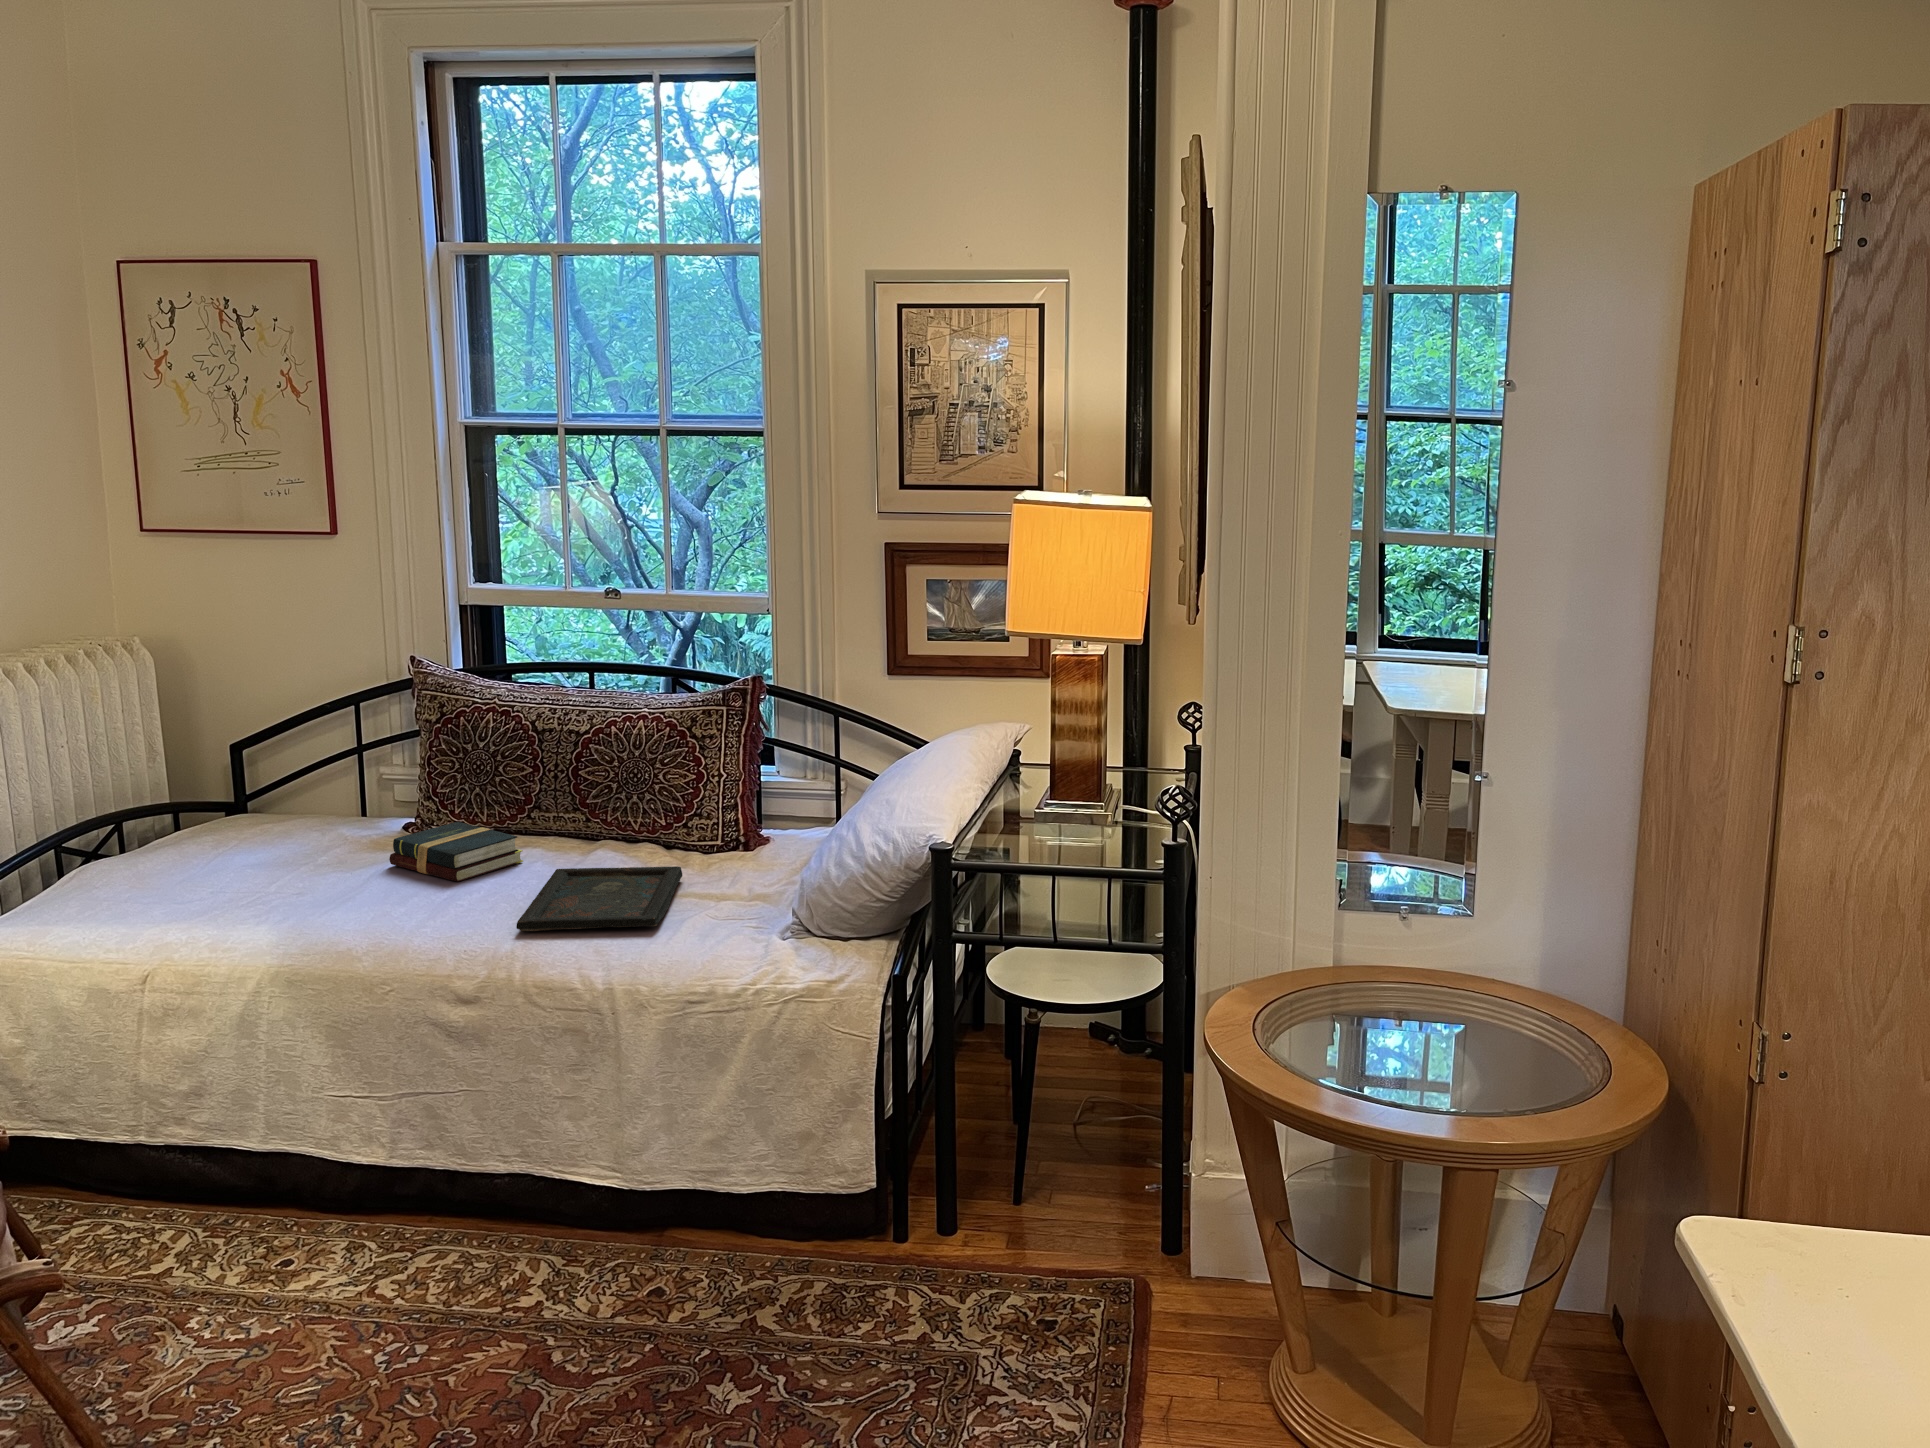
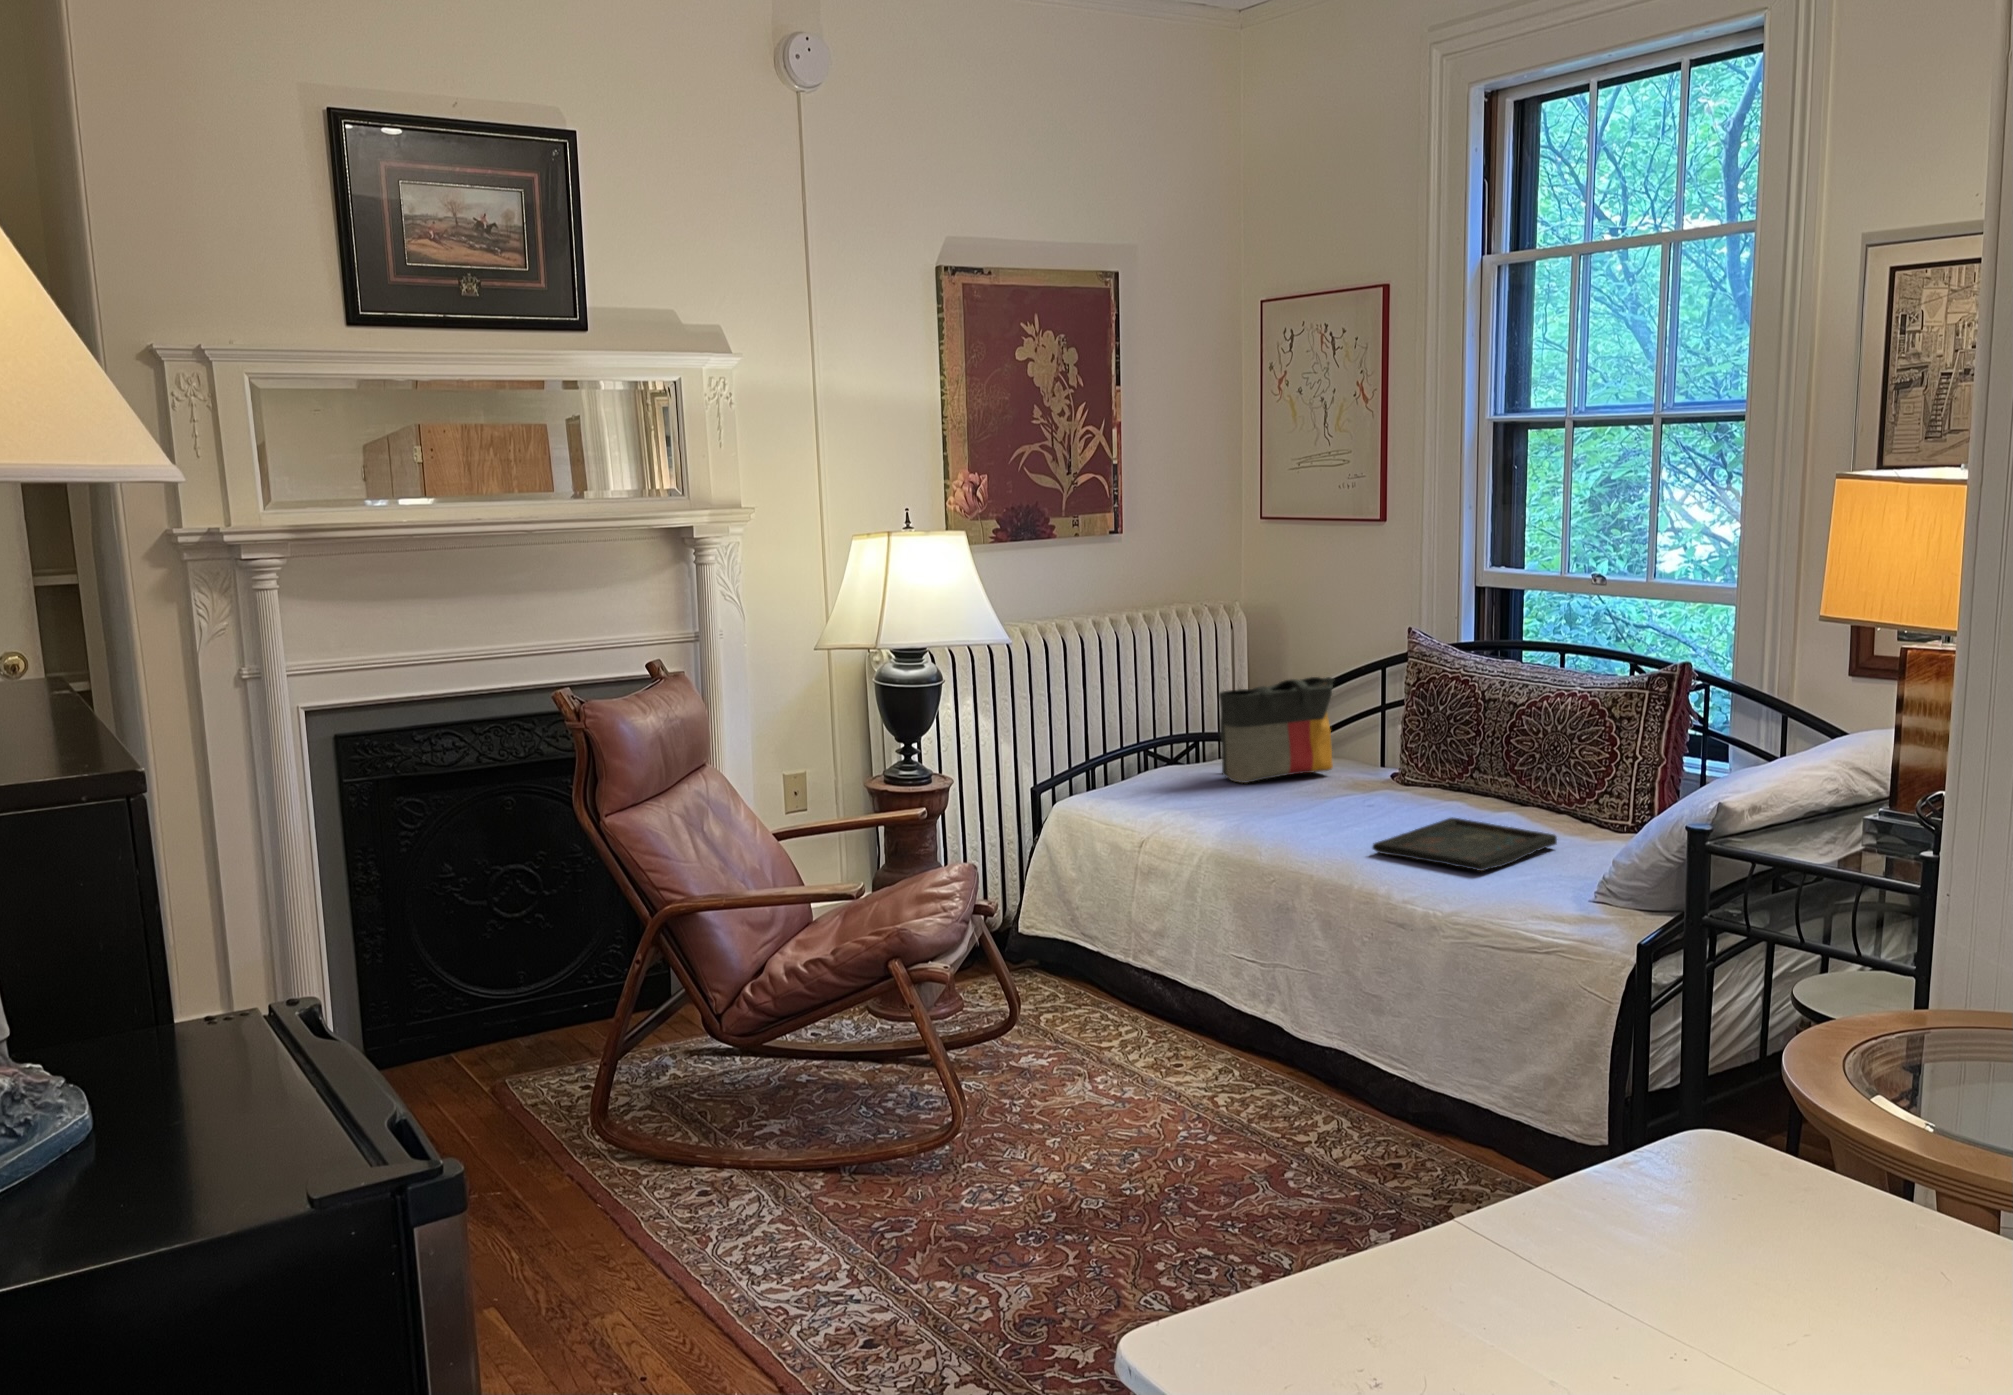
tote bag: none [192,726,344,875] -> present [1219,677,1334,783]
hardback book: present [390,822,523,882] -> none [1343,770,1444,814]

